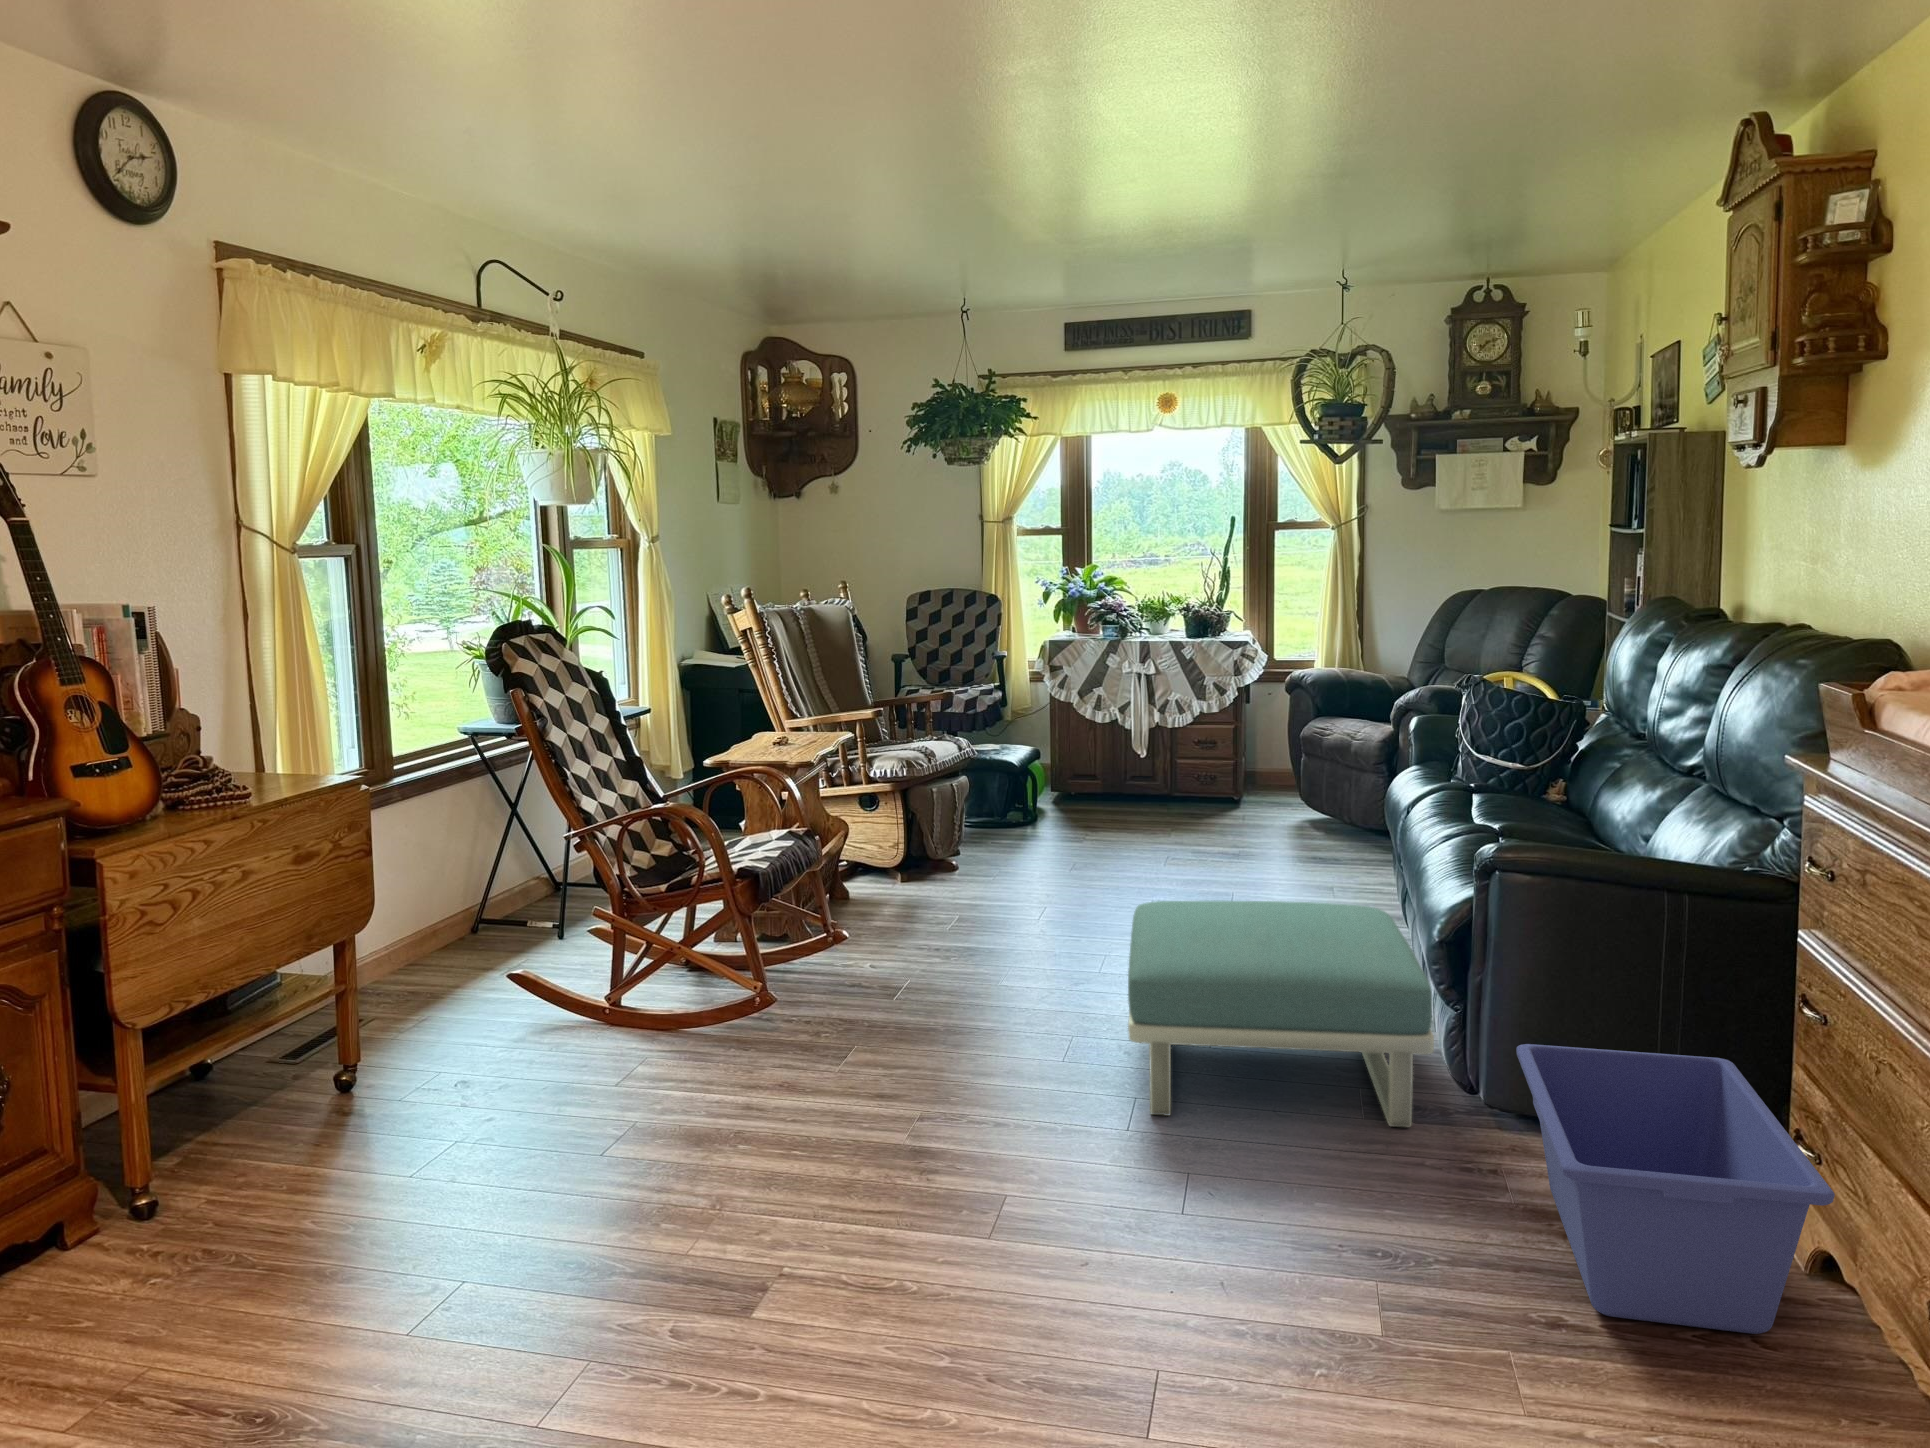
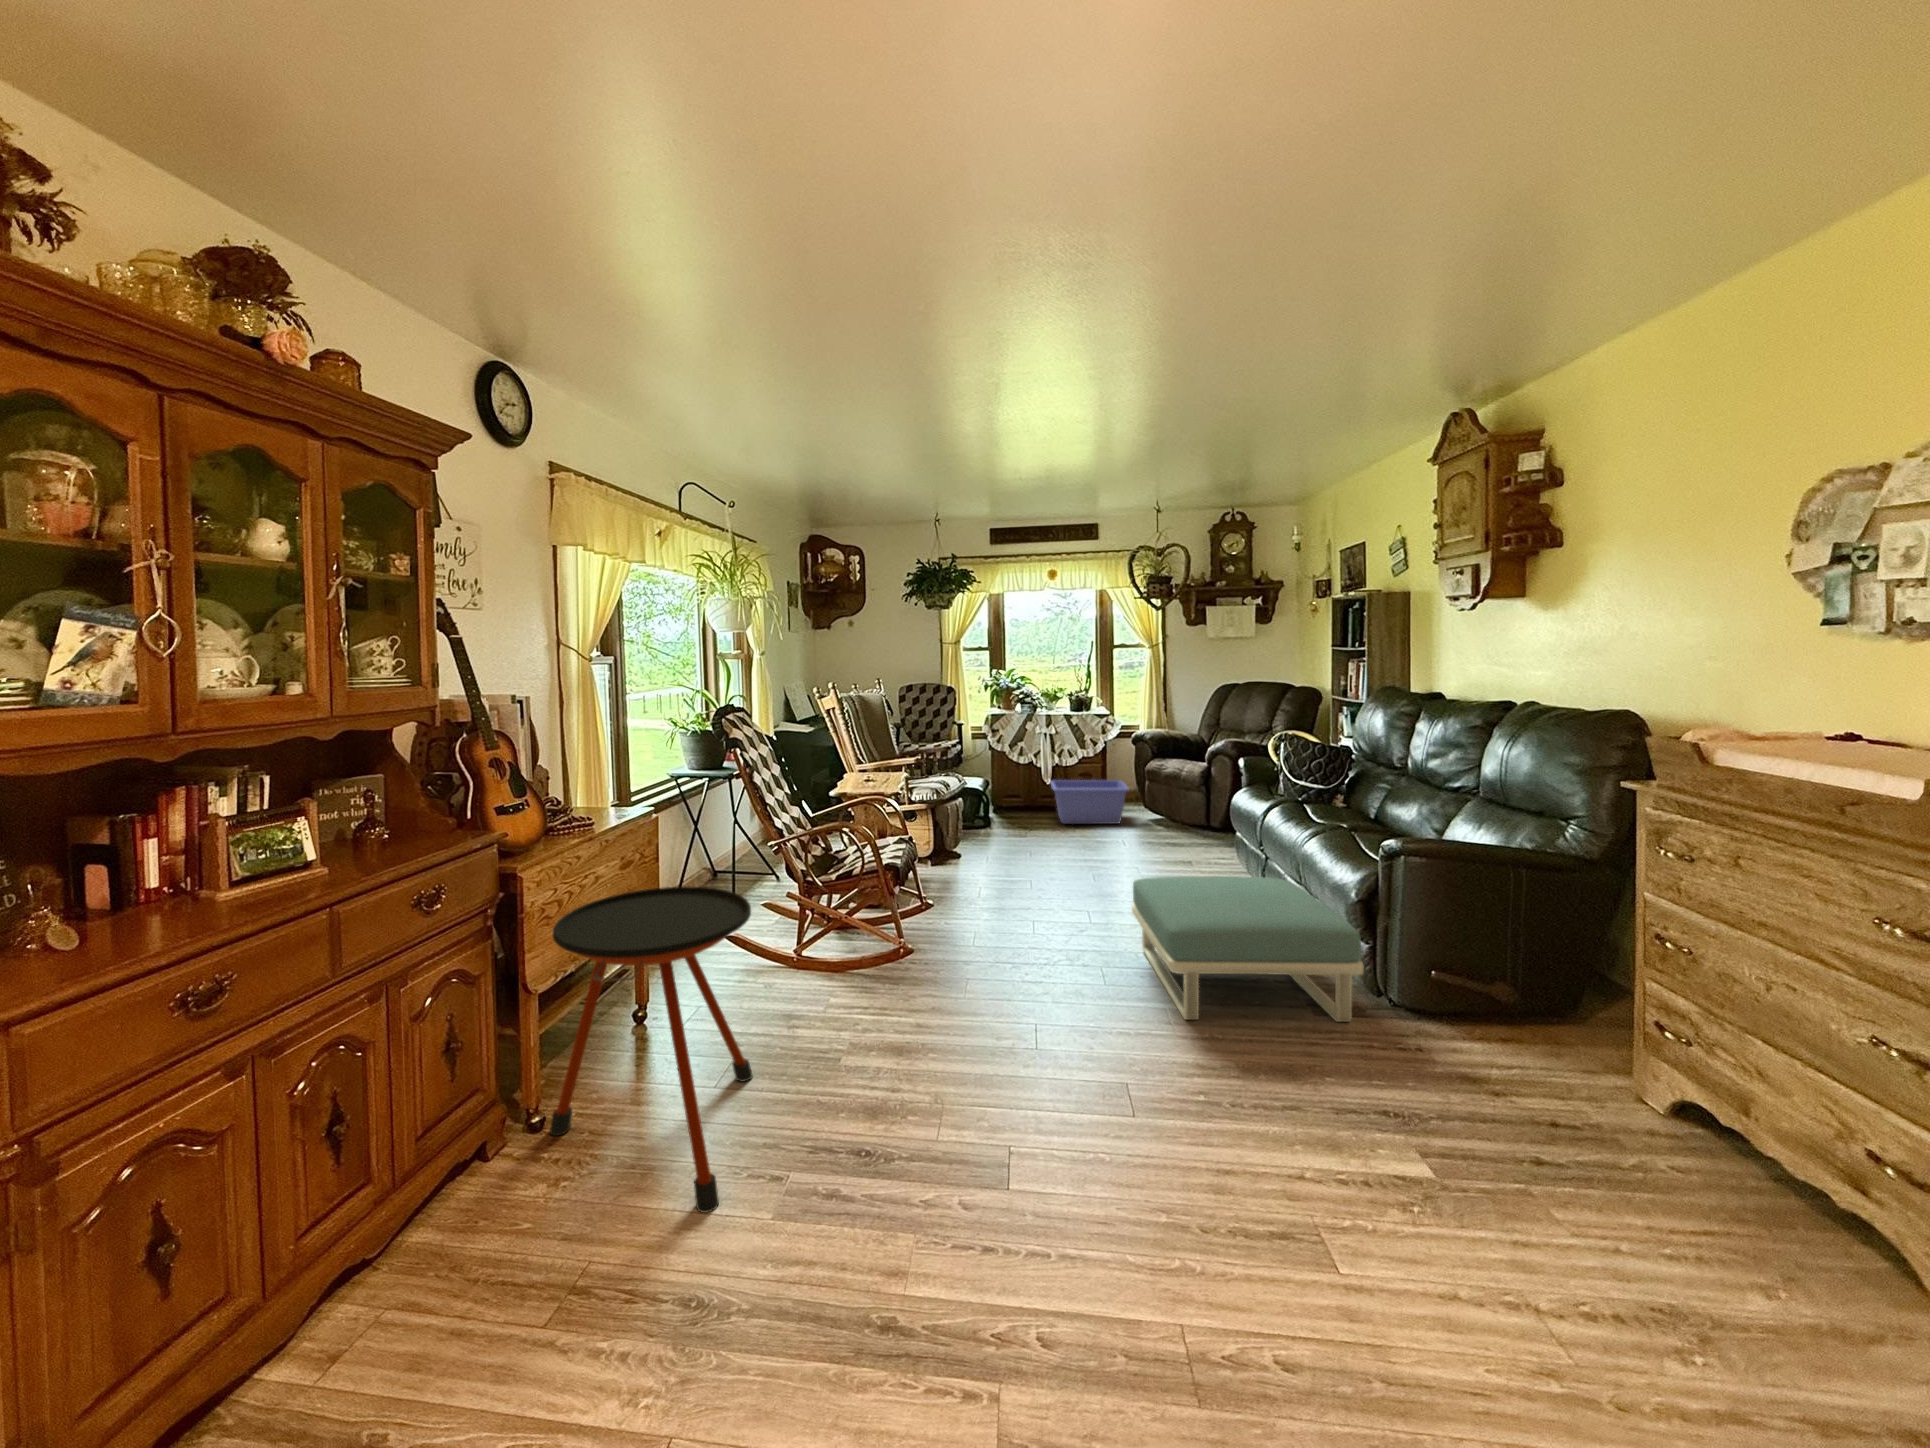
side table: none [133,886,470,1322] -> present [550,887,752,1213]
storage bin: present [1516,1044,1835,1334] -> present [1050,780,1129,824]

